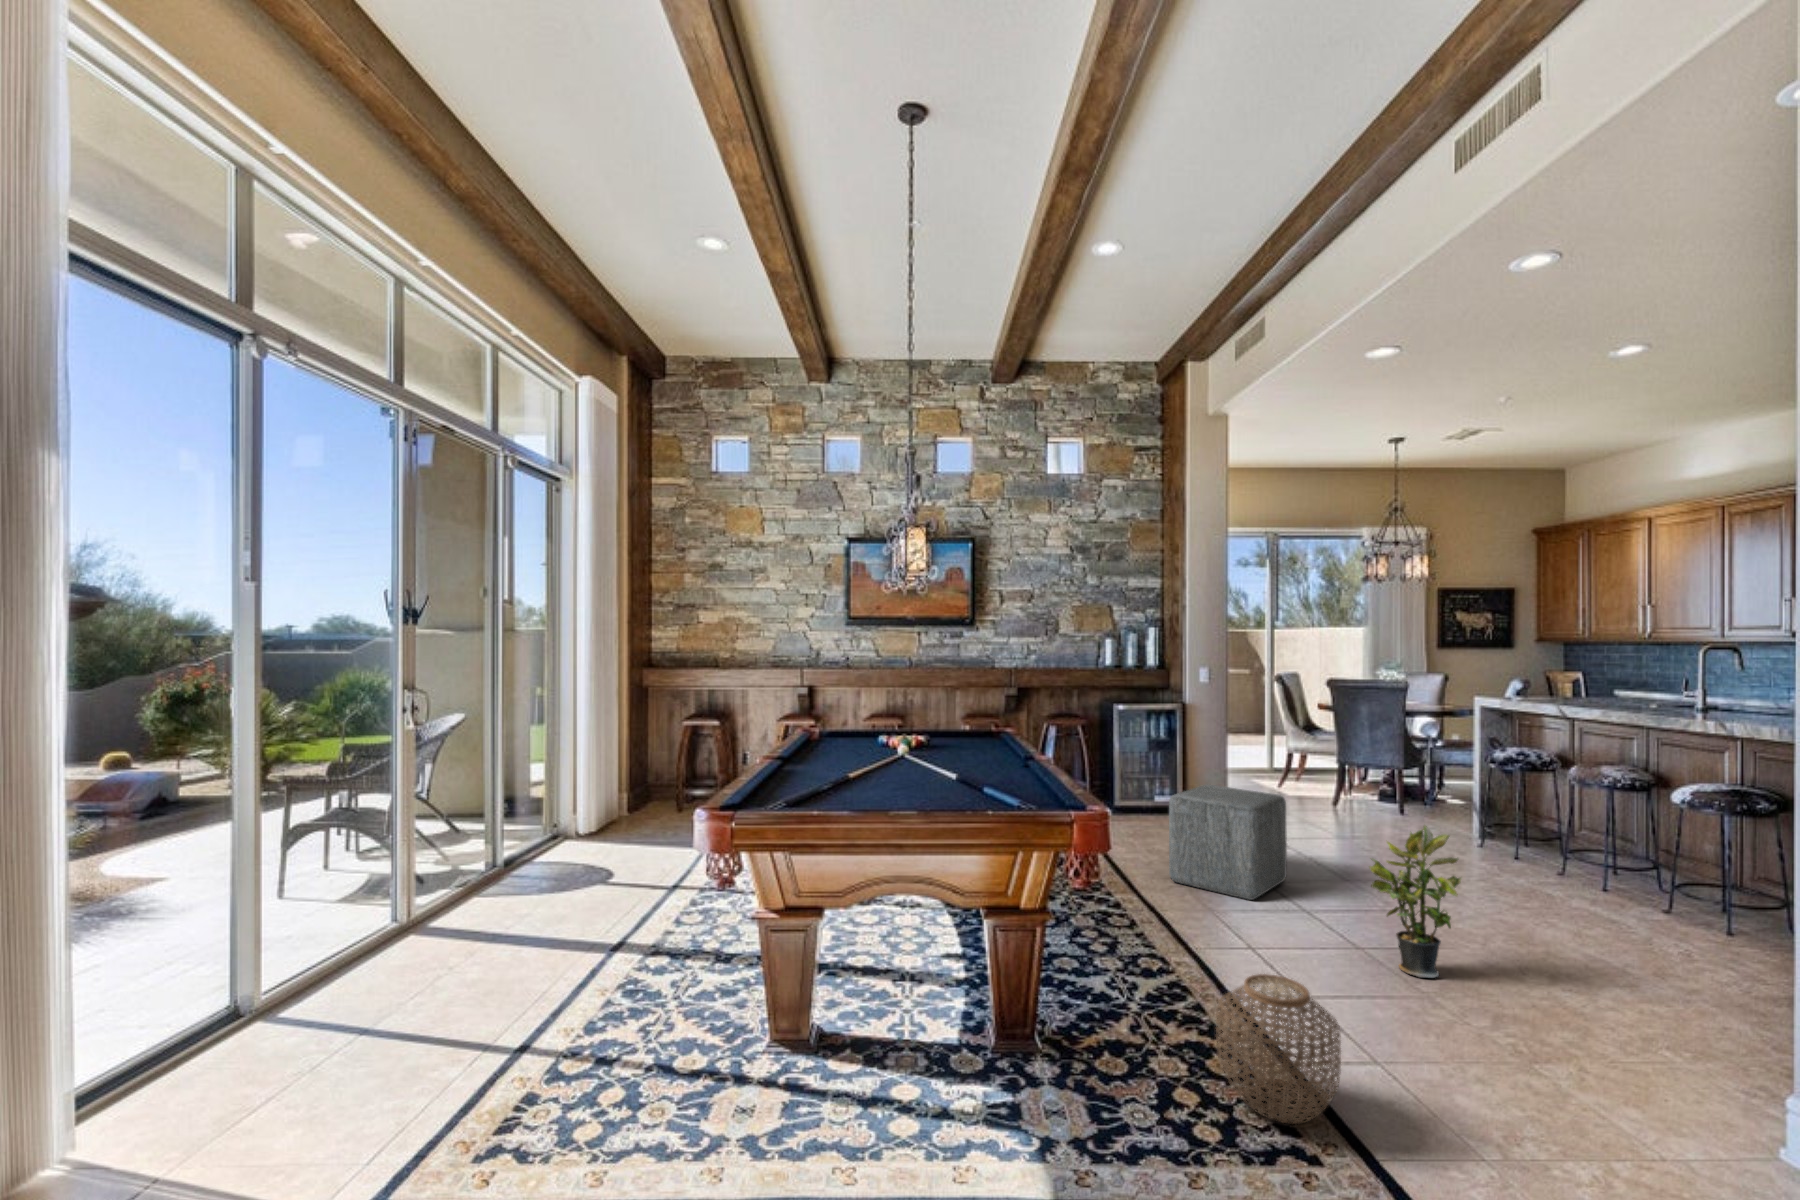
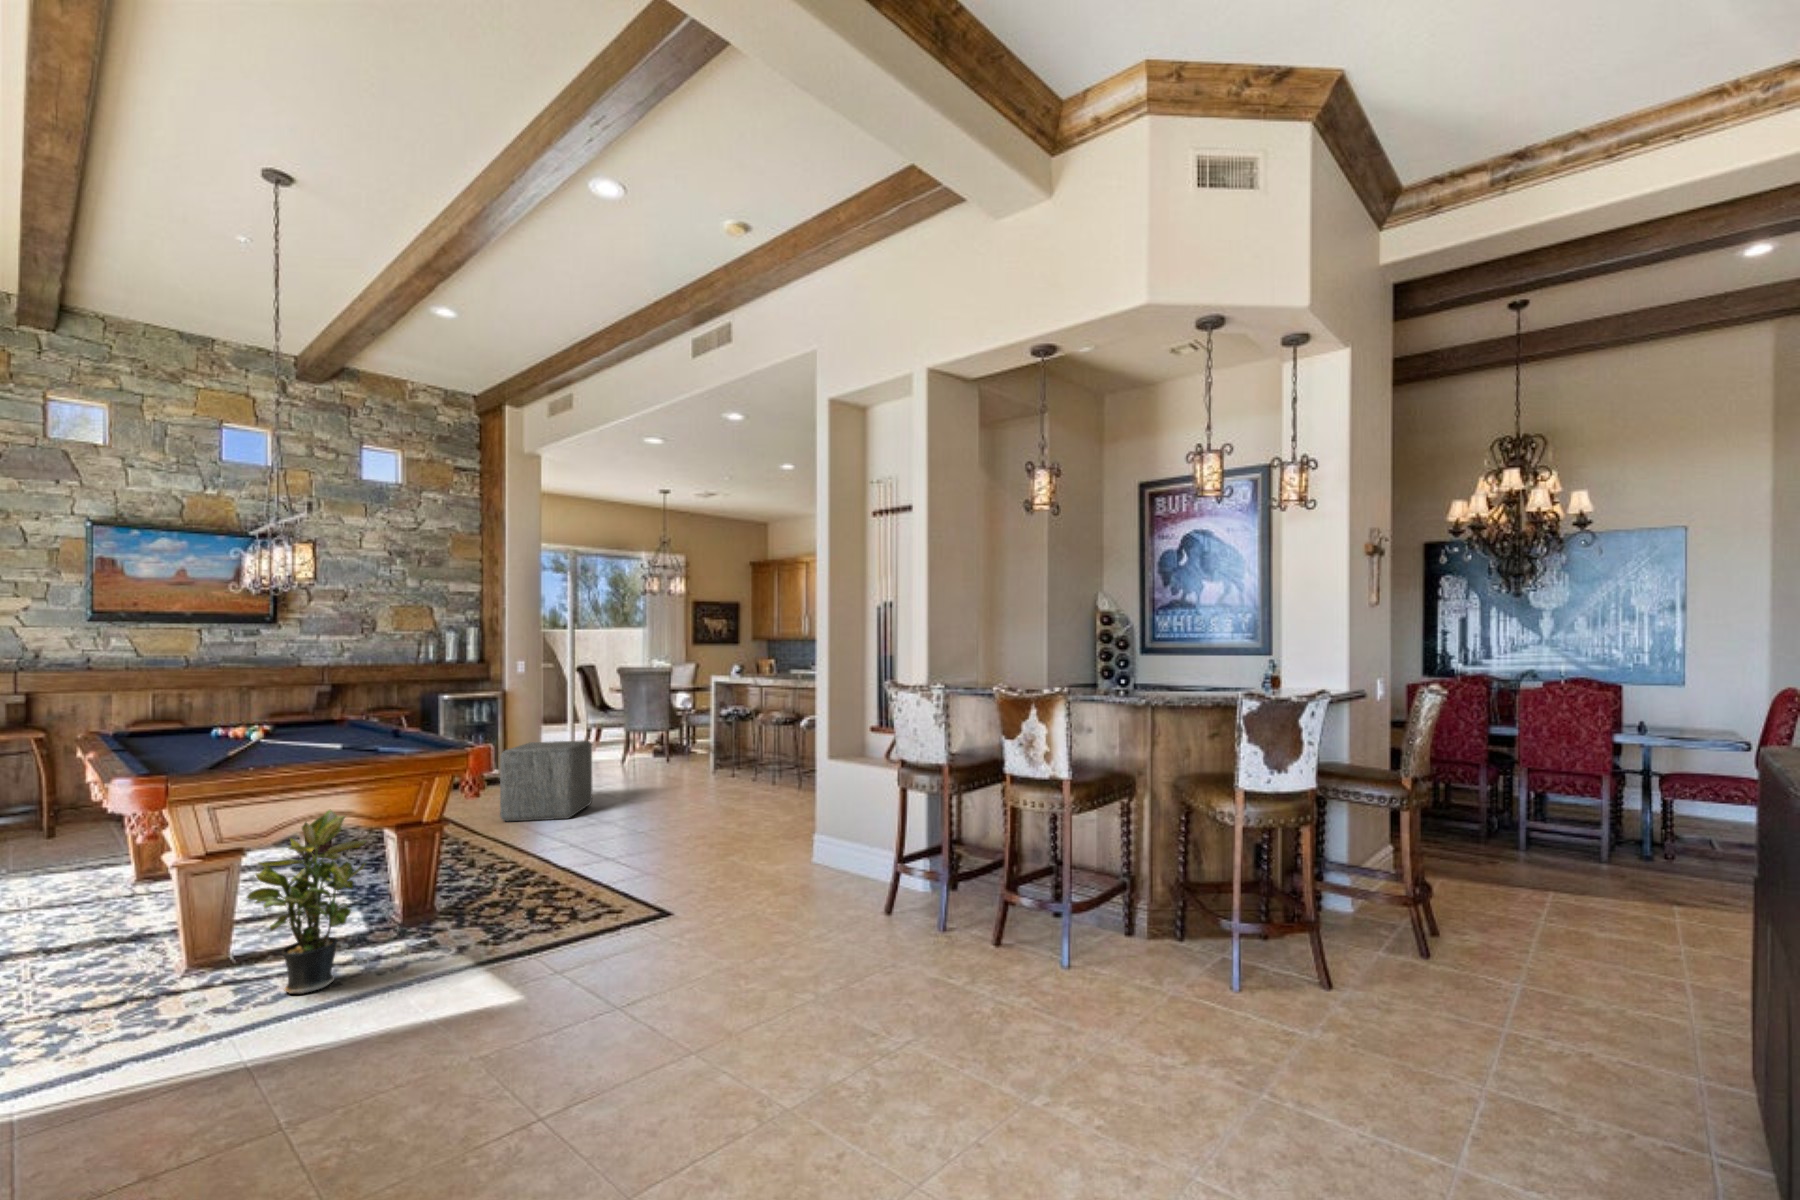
potted plant: present [1370,826,1461,978] -> present [247,810,367,994]
woven basket: present [1216,974,1341,1124] -> none [560,817,637,903]

